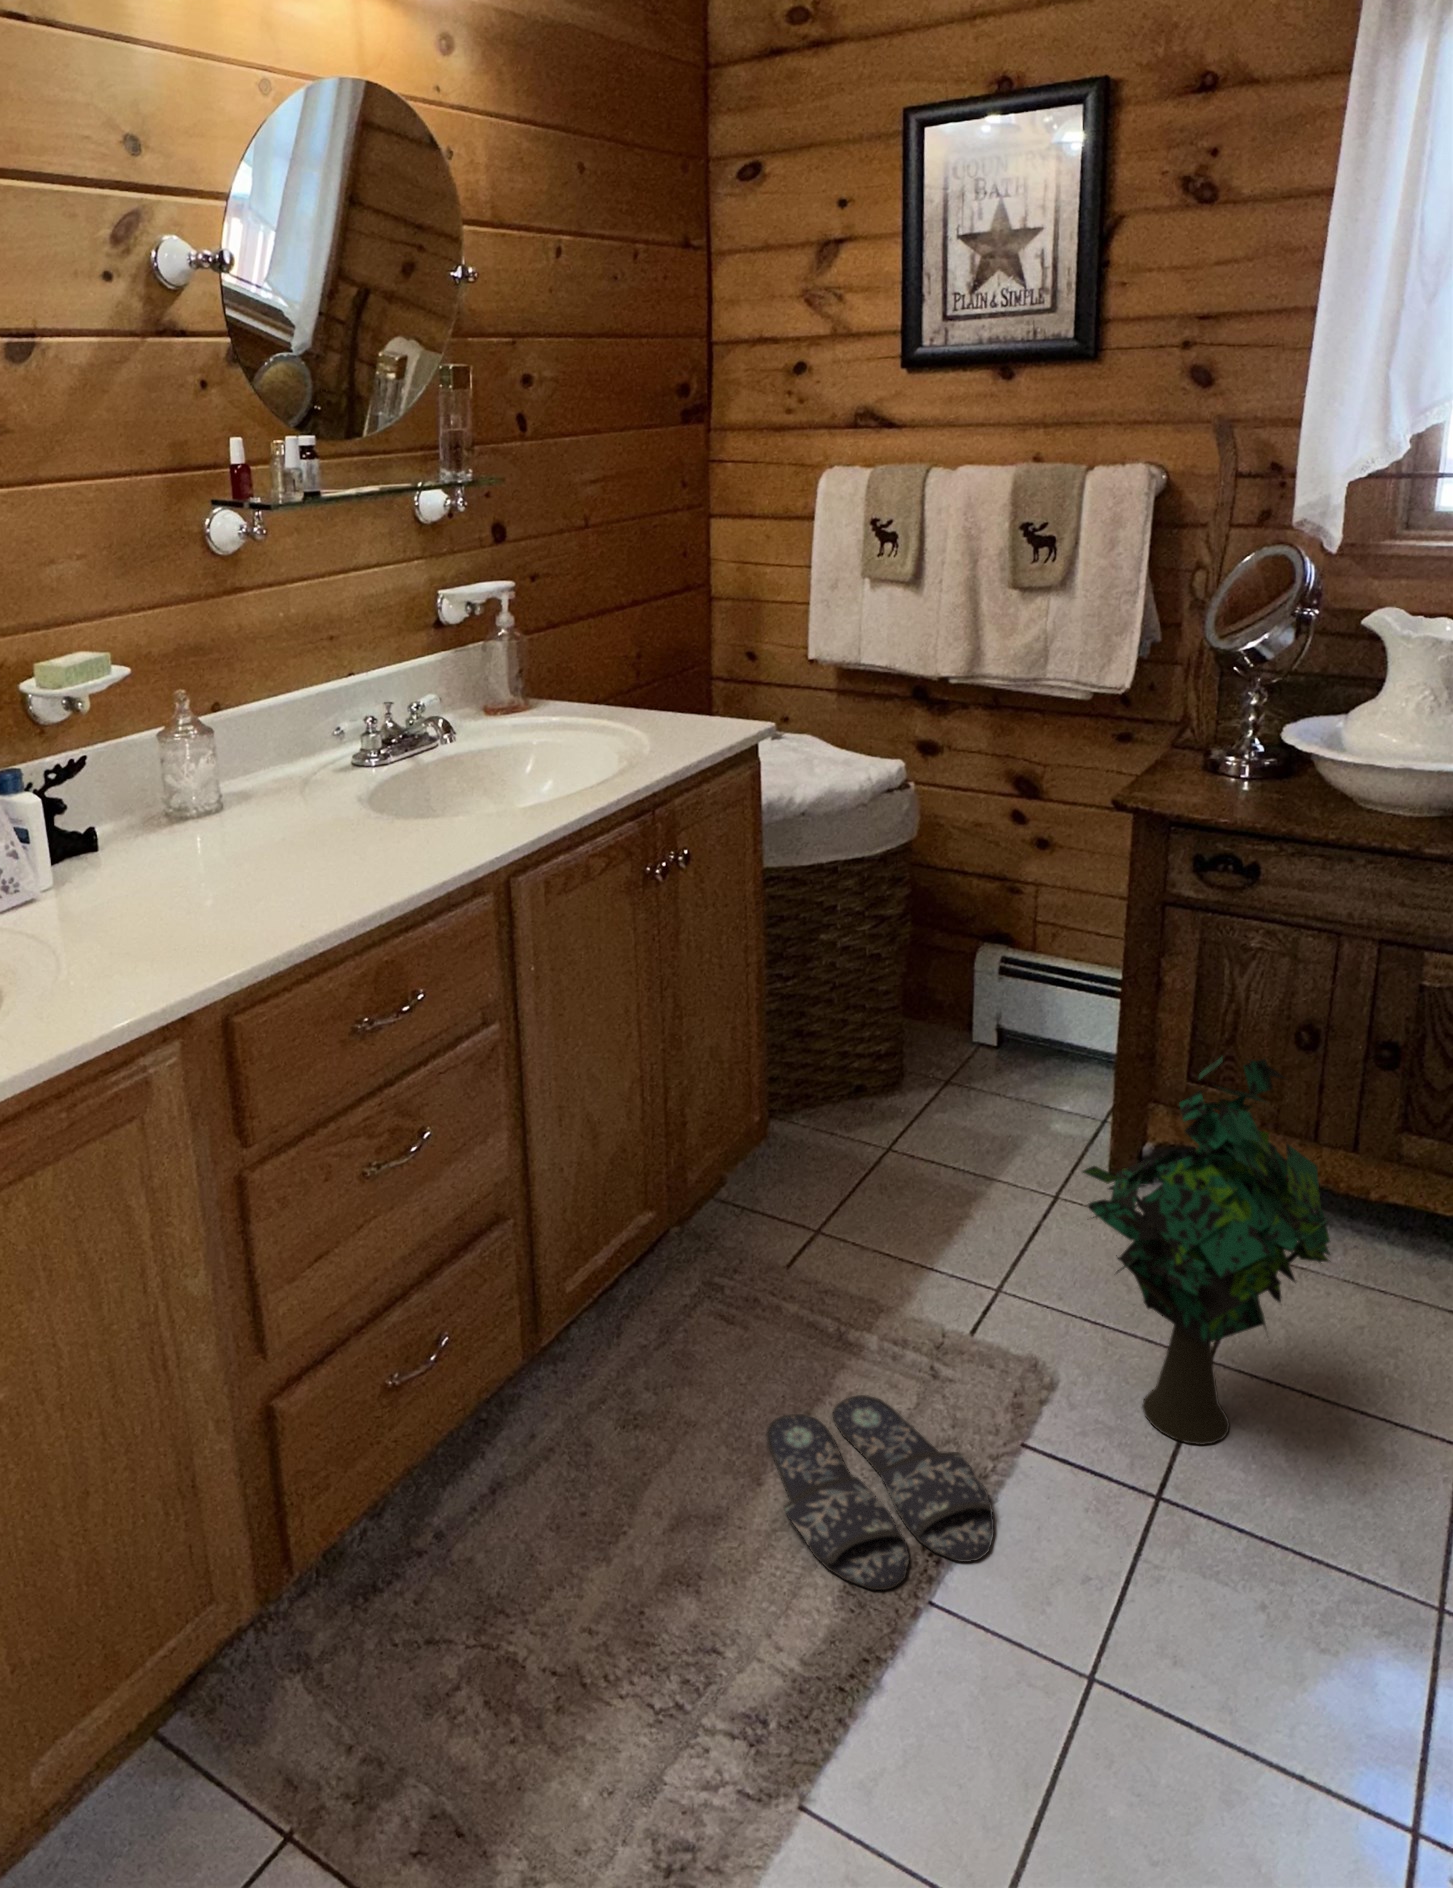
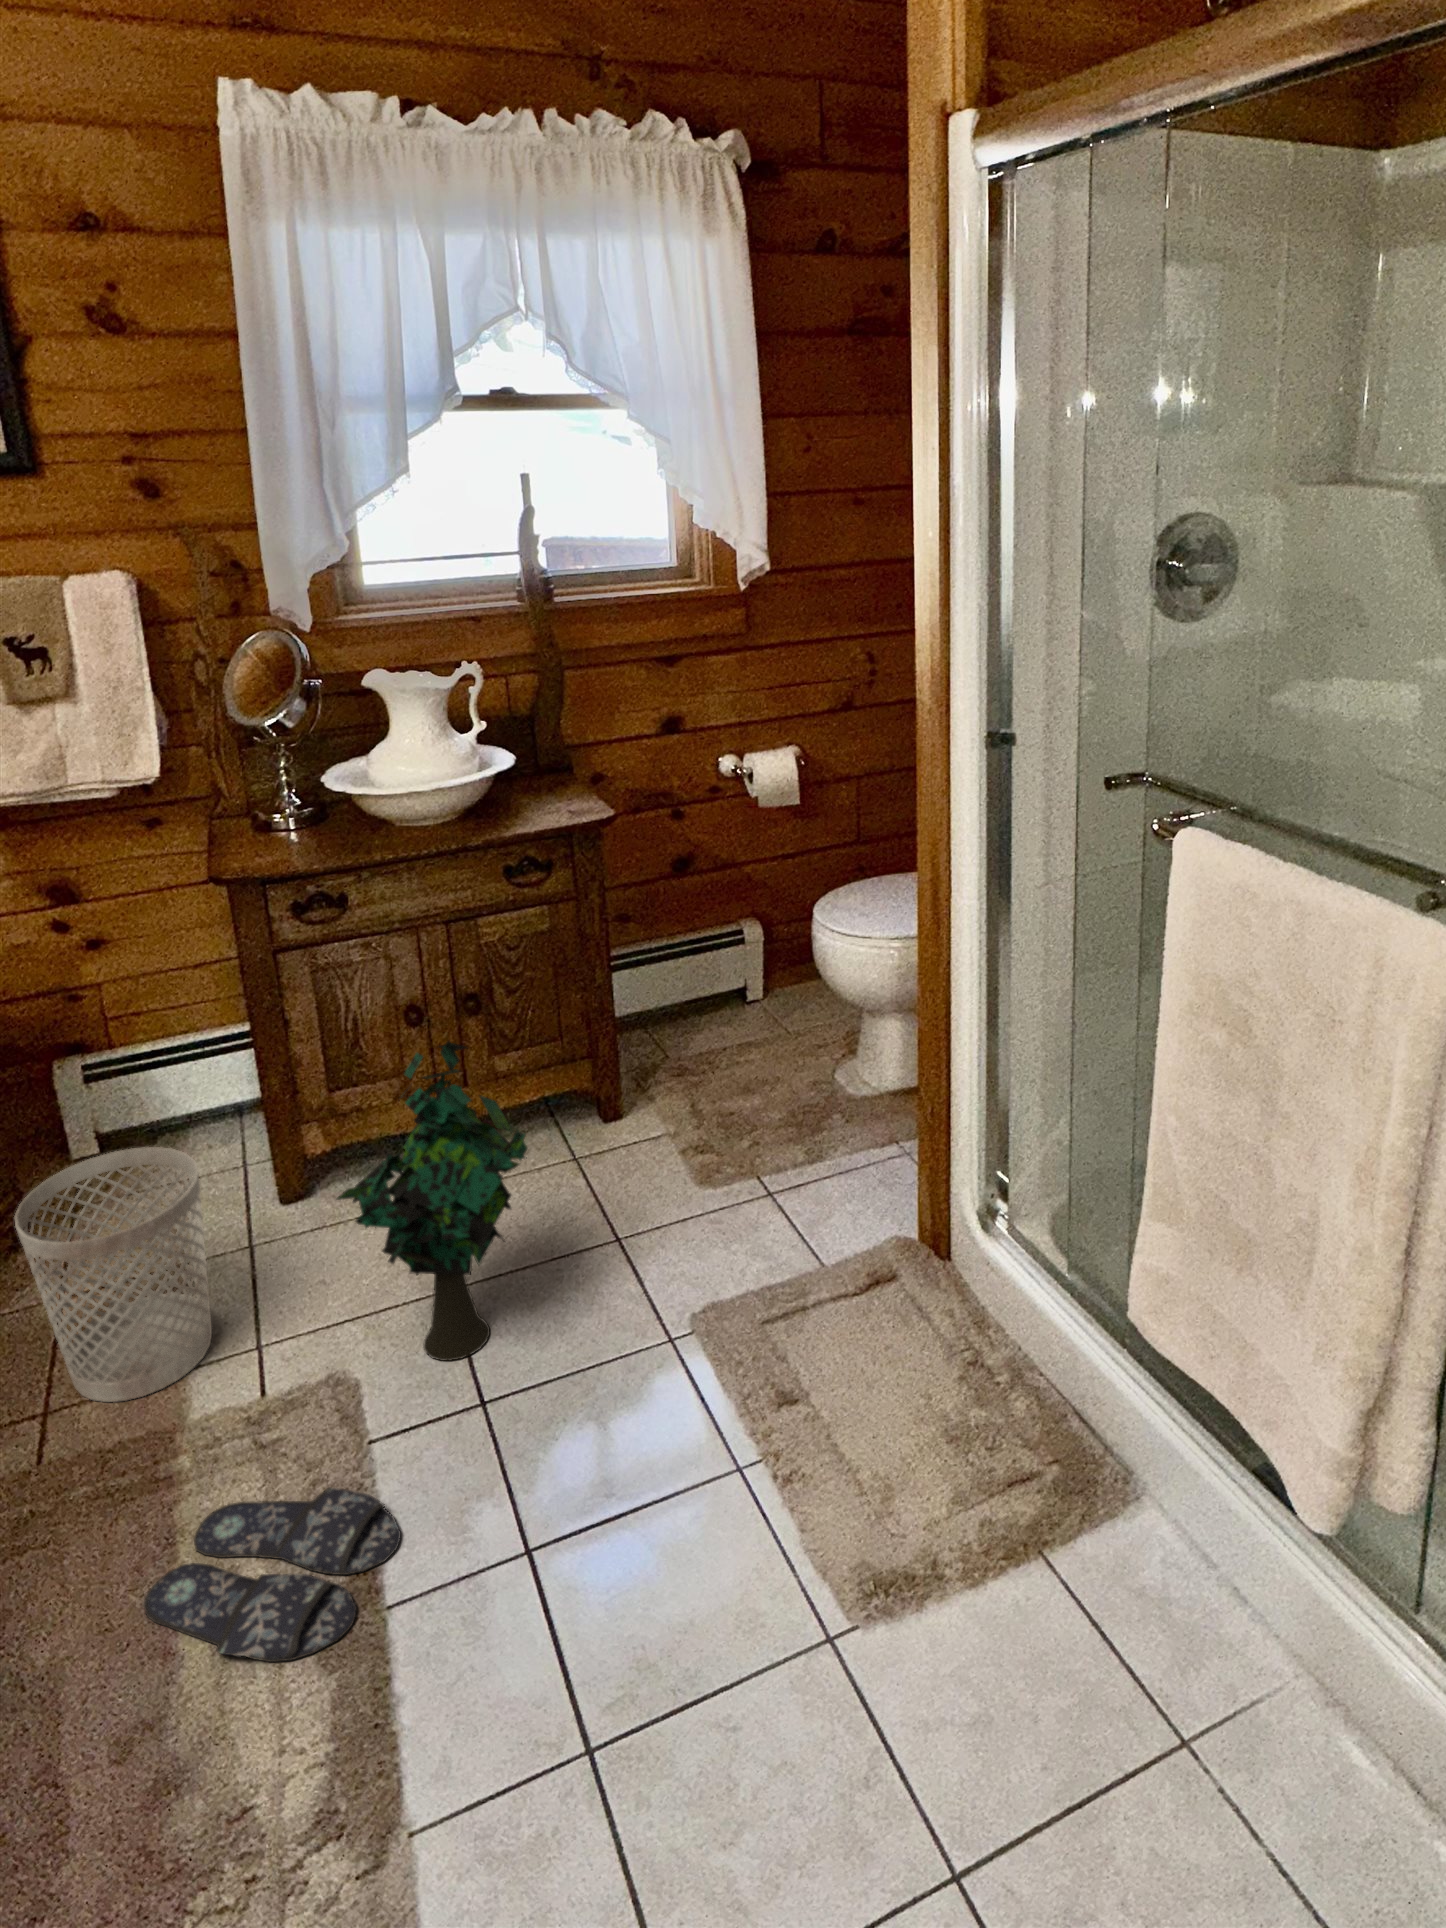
wastebasket: none [835,1024,998,1269] -> present [15,1147,212,1402]

